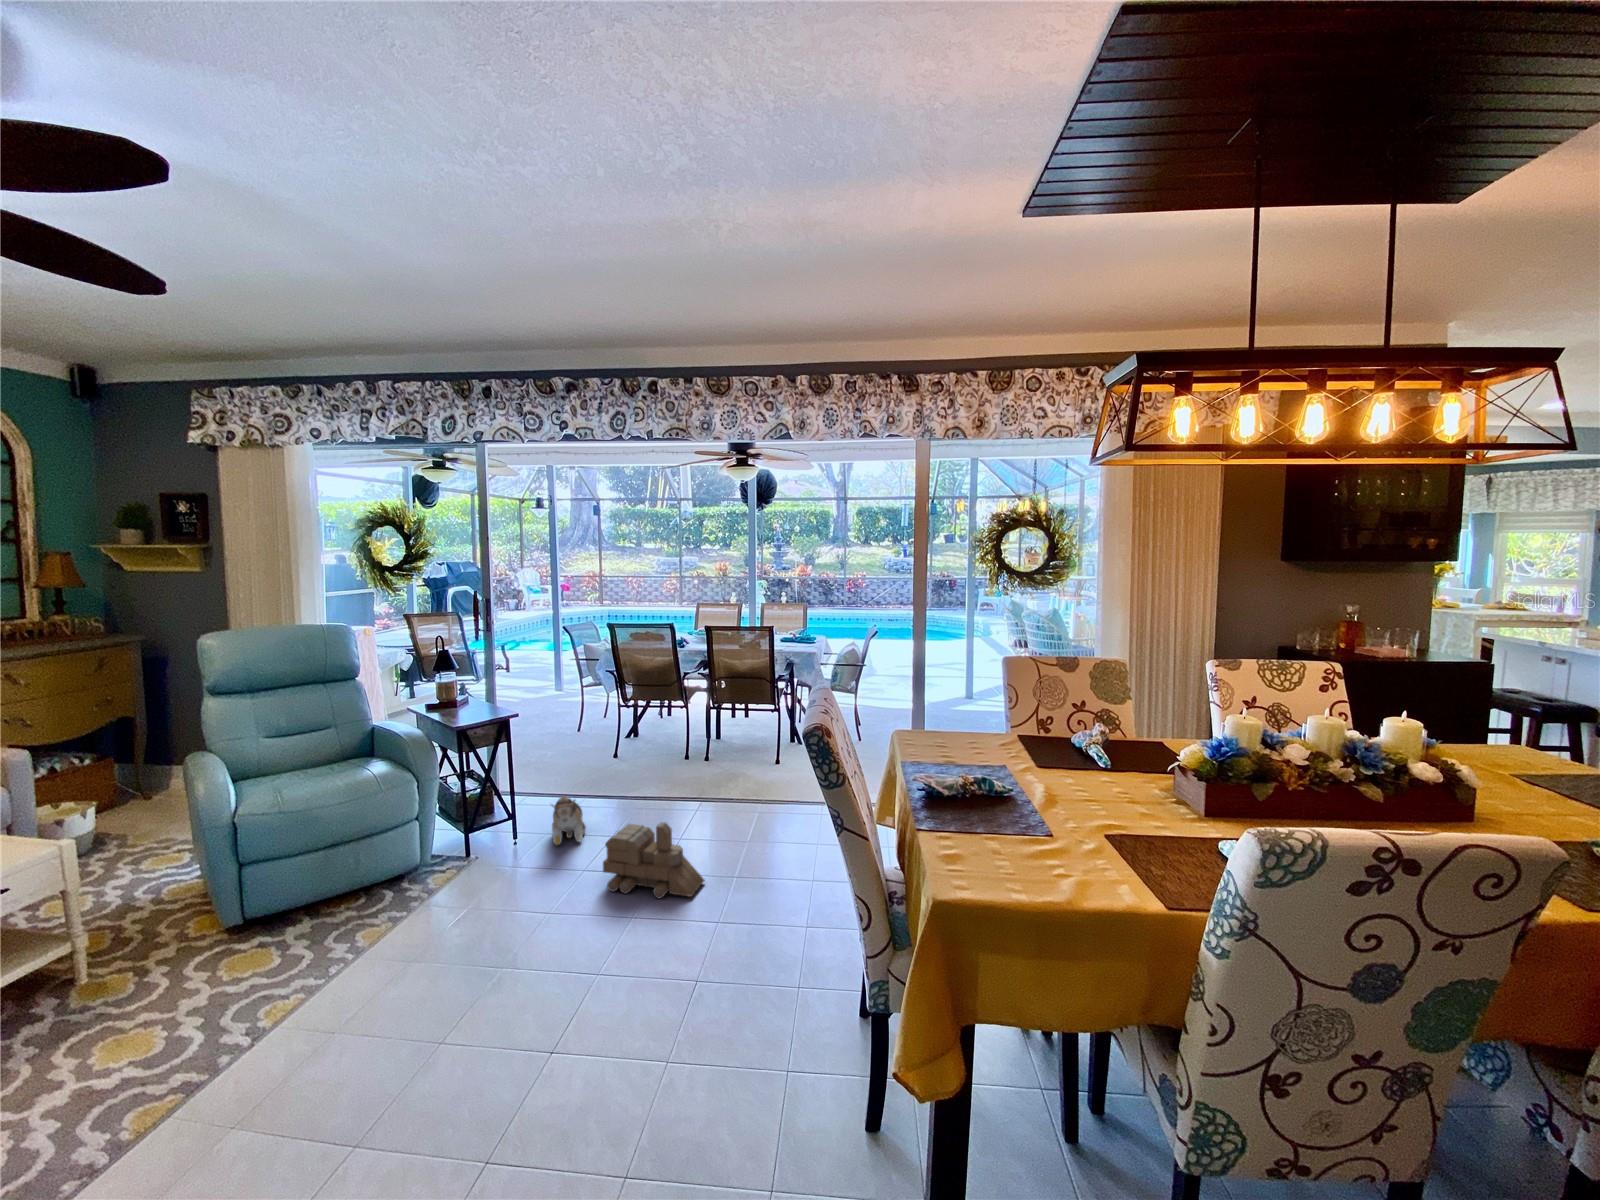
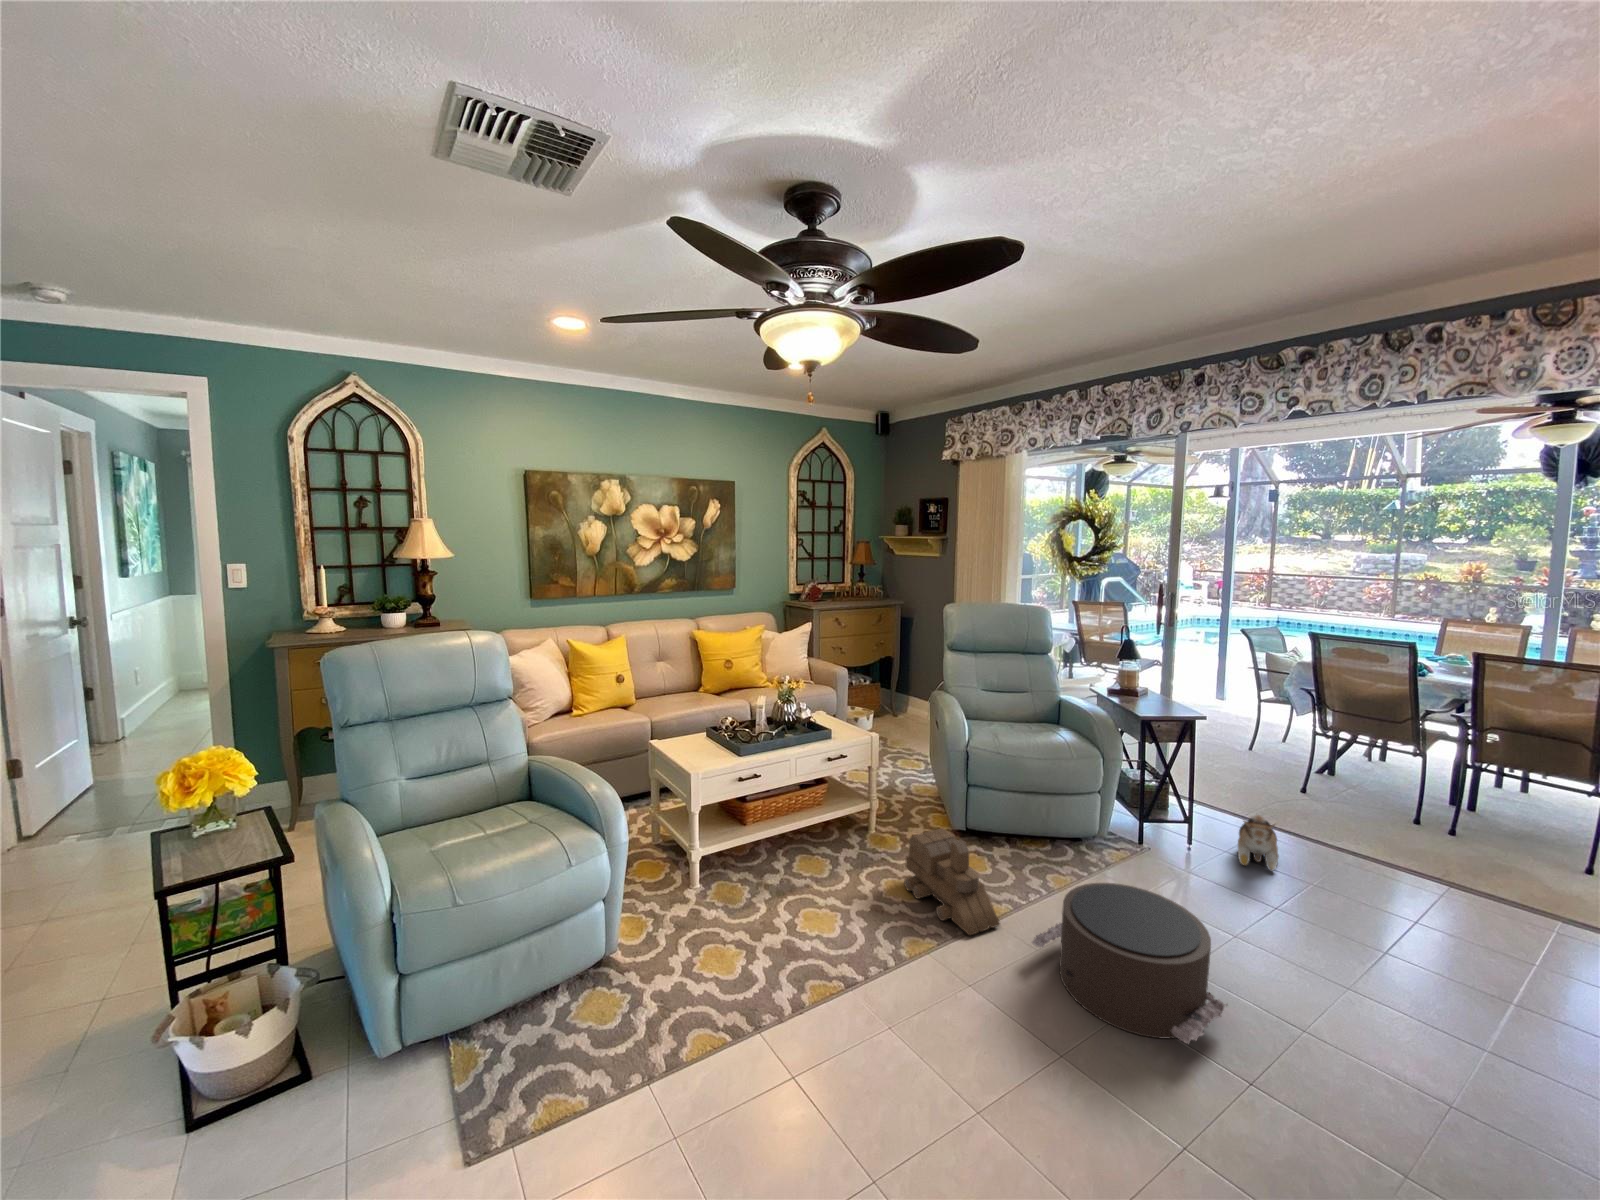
toy train: present [603,822,704,898] -> present [904,829,1000,935]
pouf: none [319,900,520,1051] -> present [1031,883,1228,1044]

